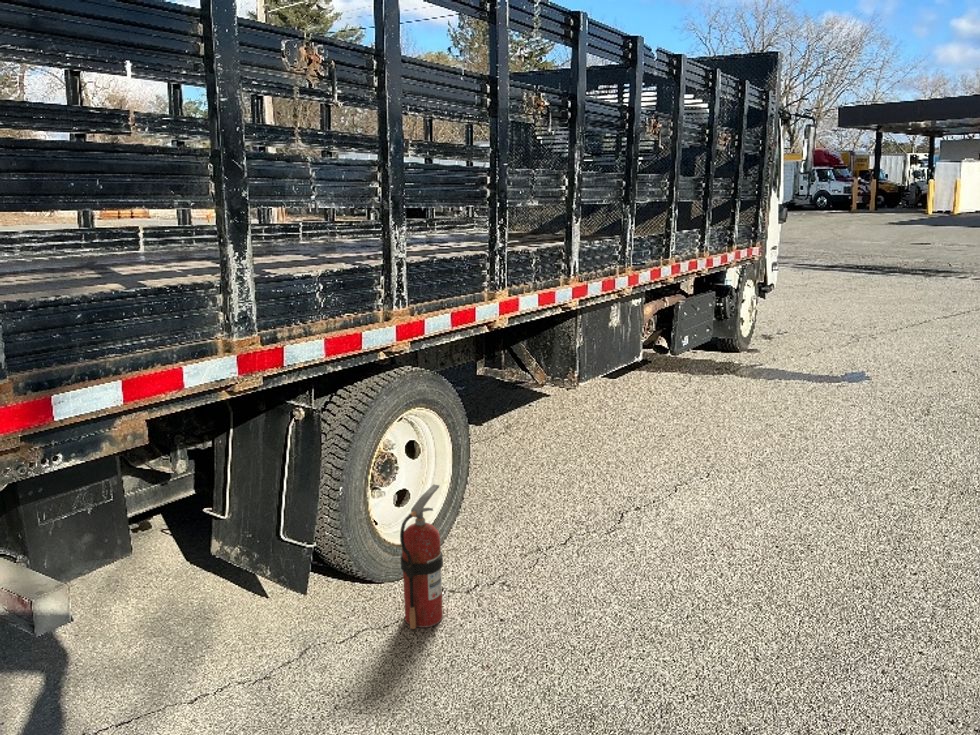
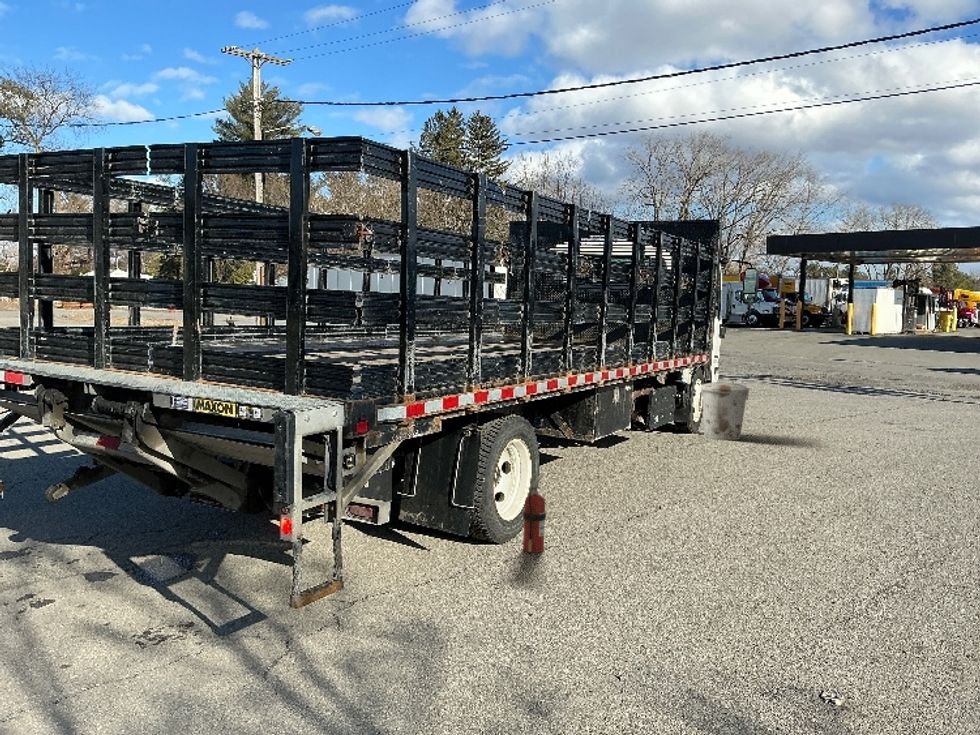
trash can: none [751,279,820,363] -> present [701,379,749,440]

